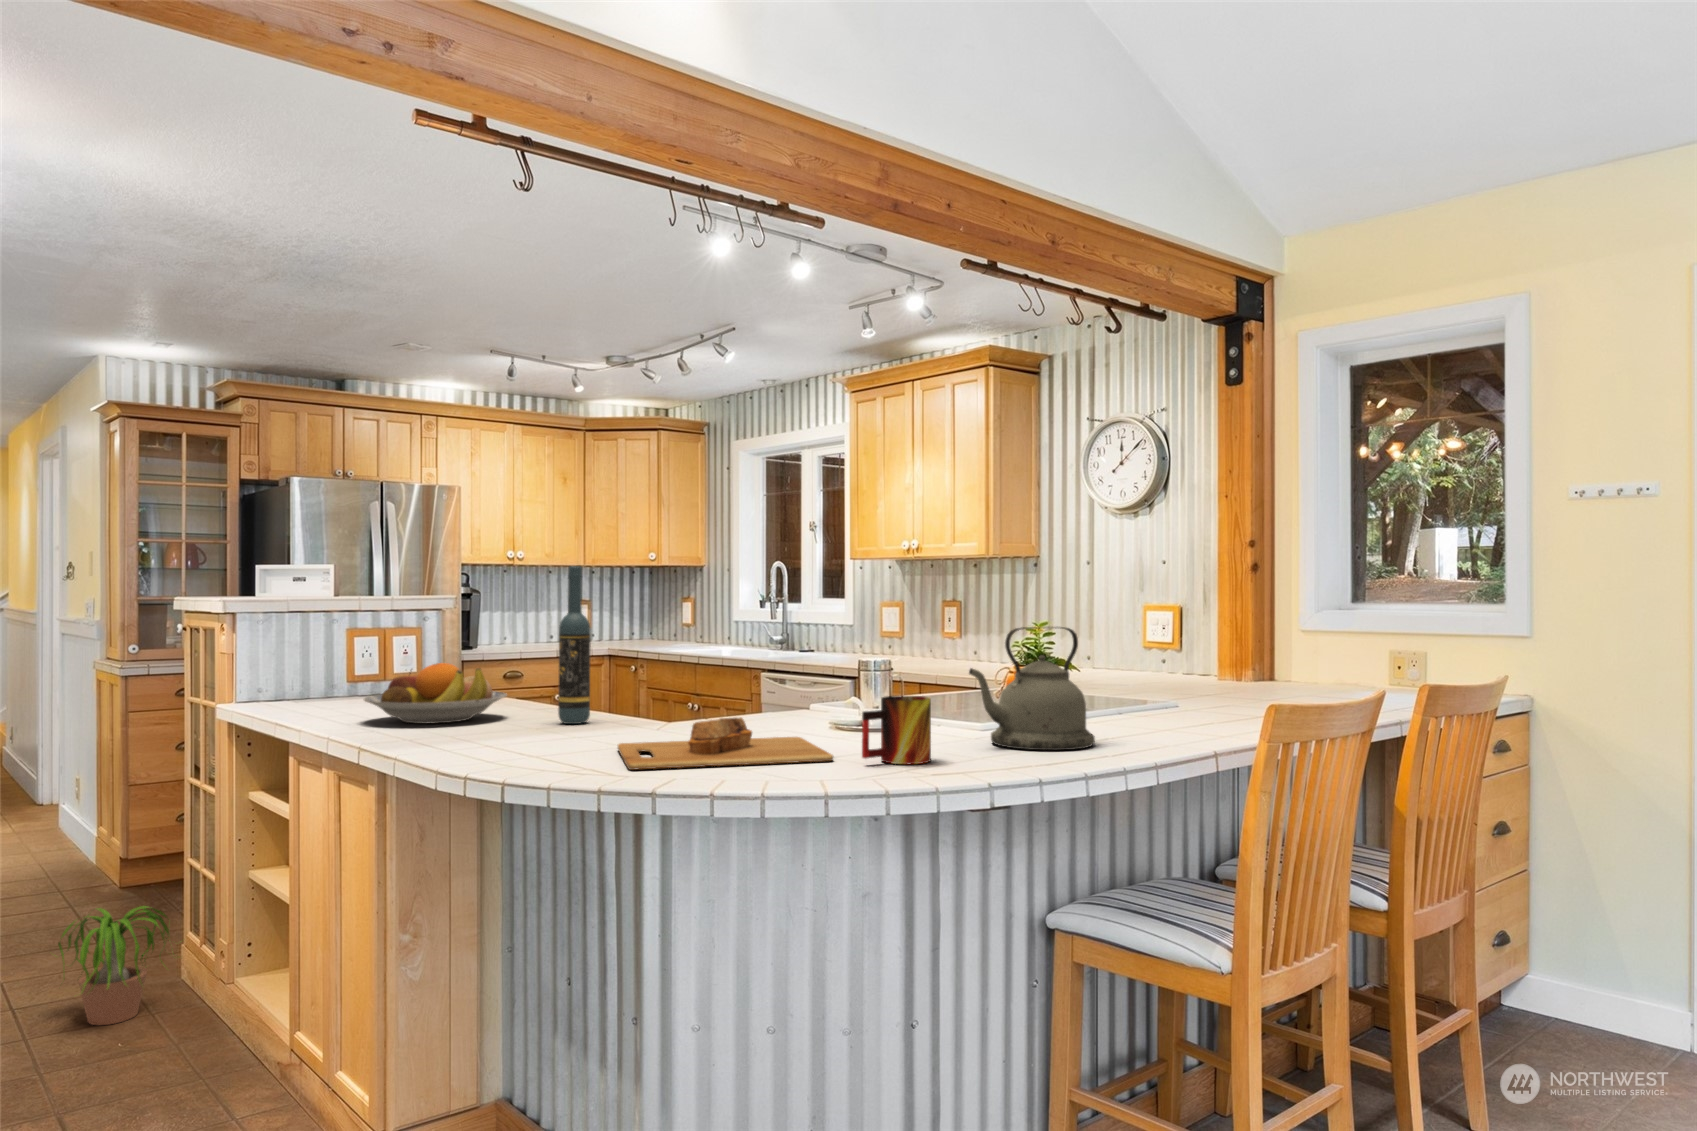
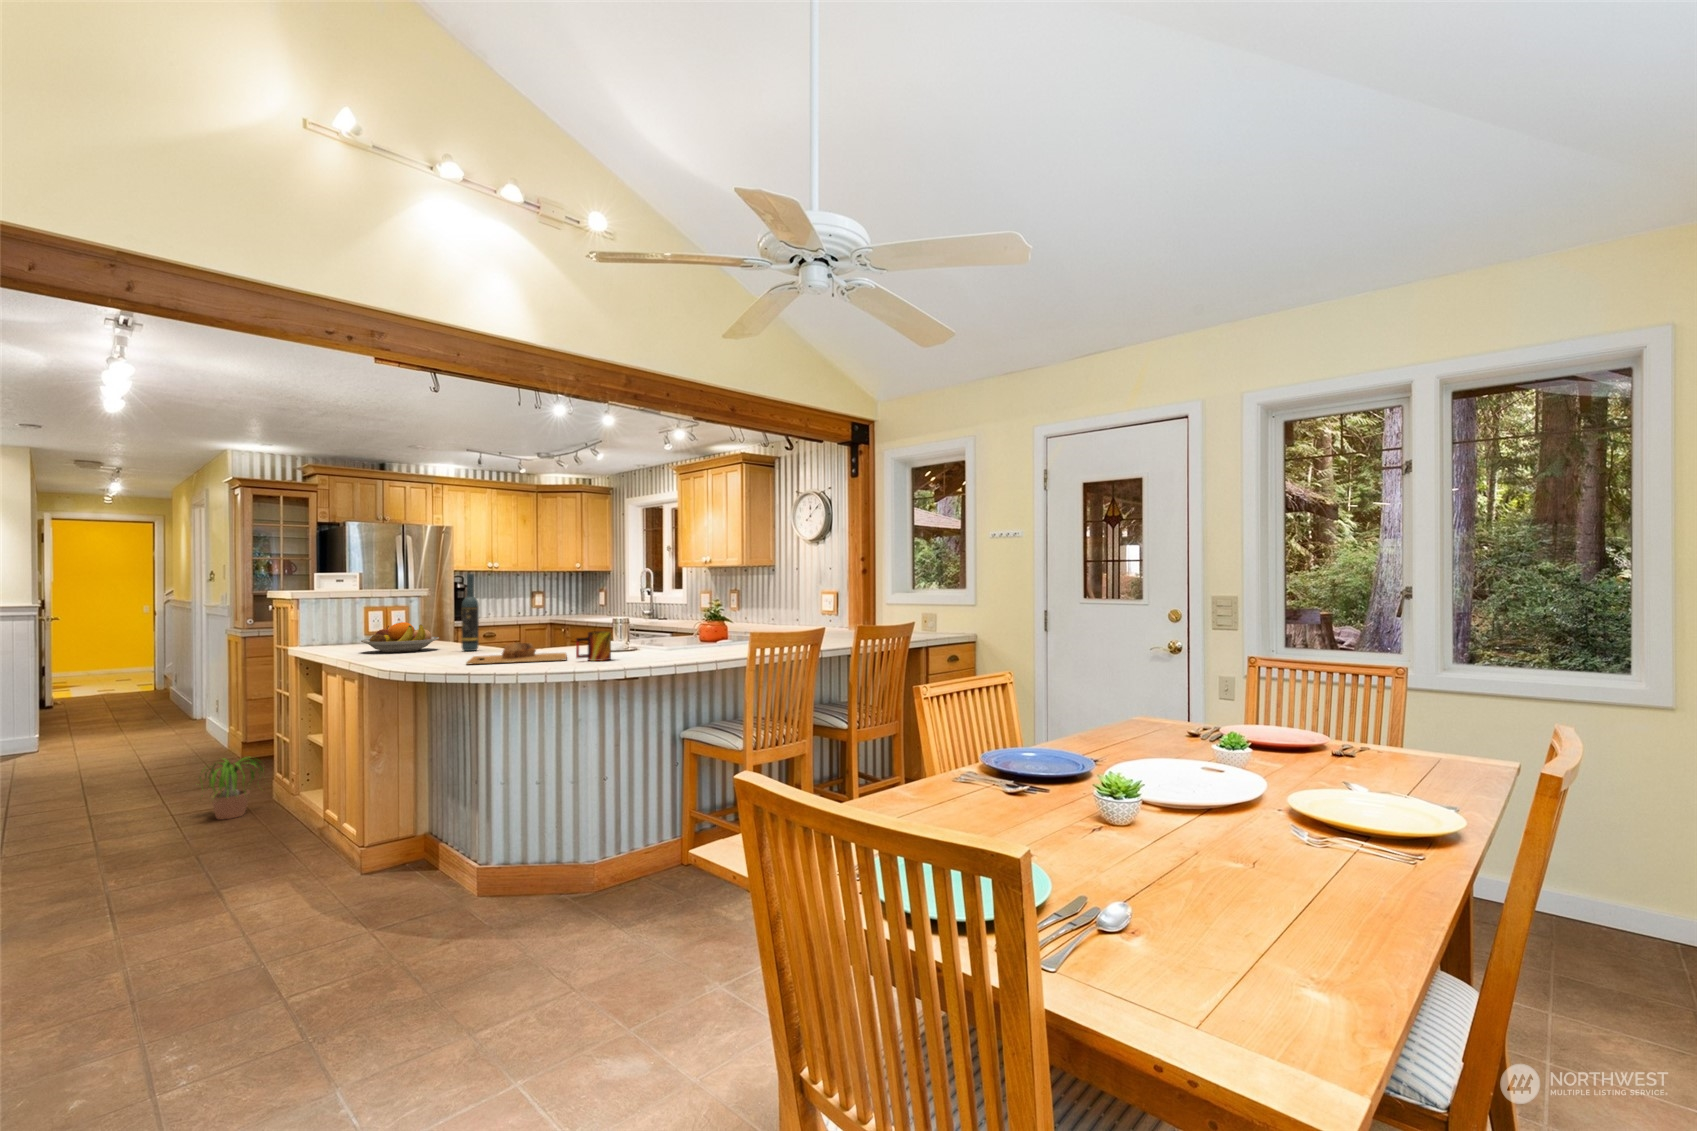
kettle: present [969,627,1095,750] -> none [639,600,702,656]

